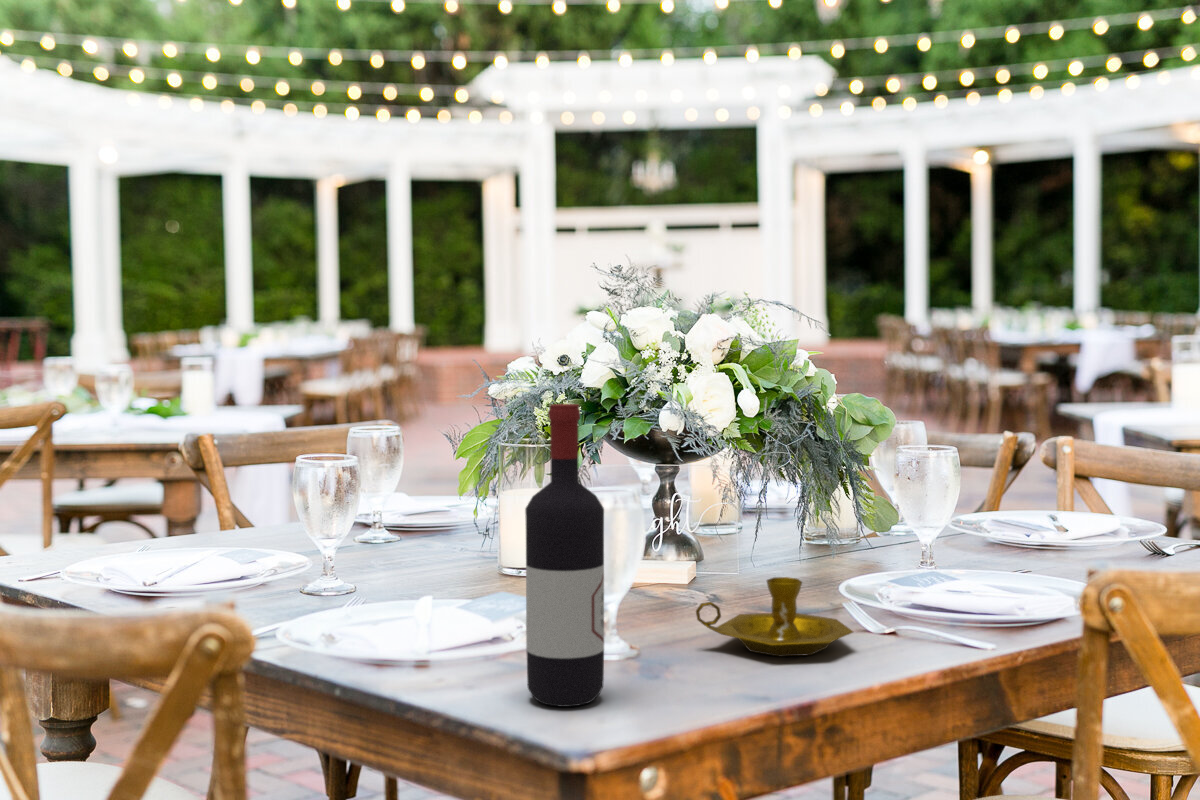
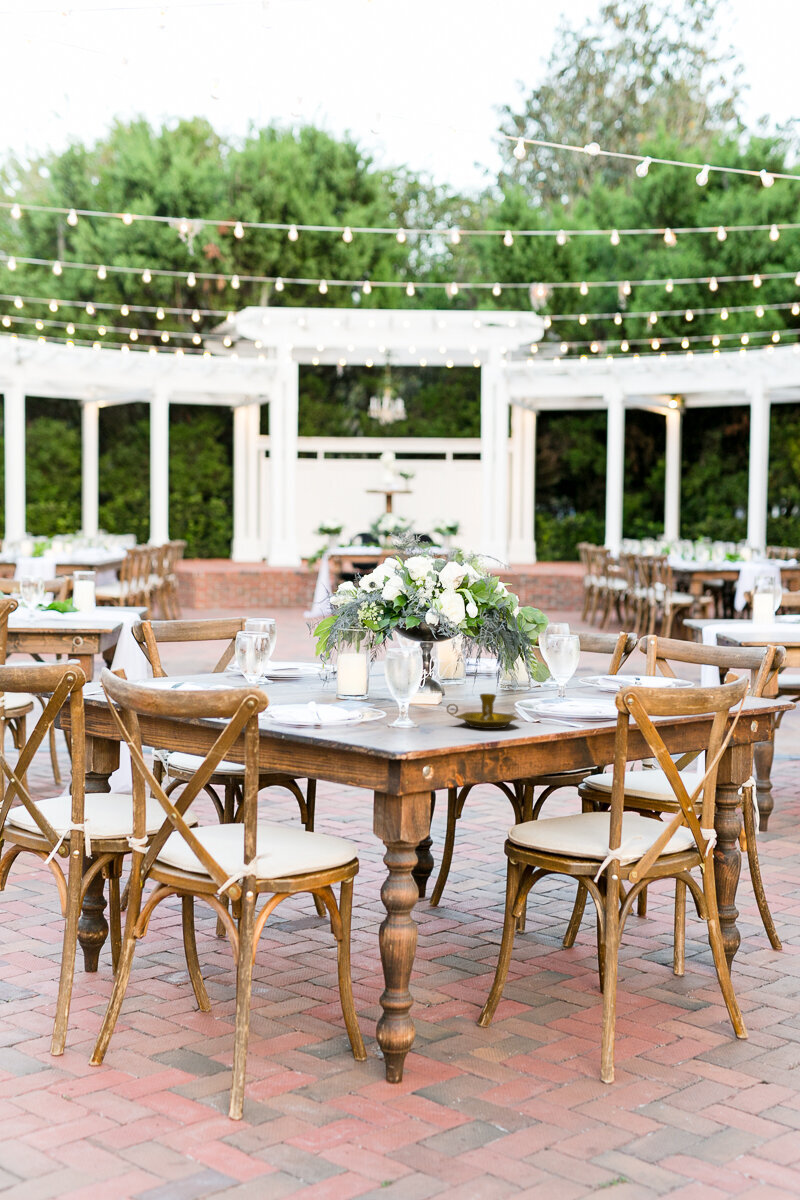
wine bottle: present [525,404,604,707] -> none [375,609,411,740]

